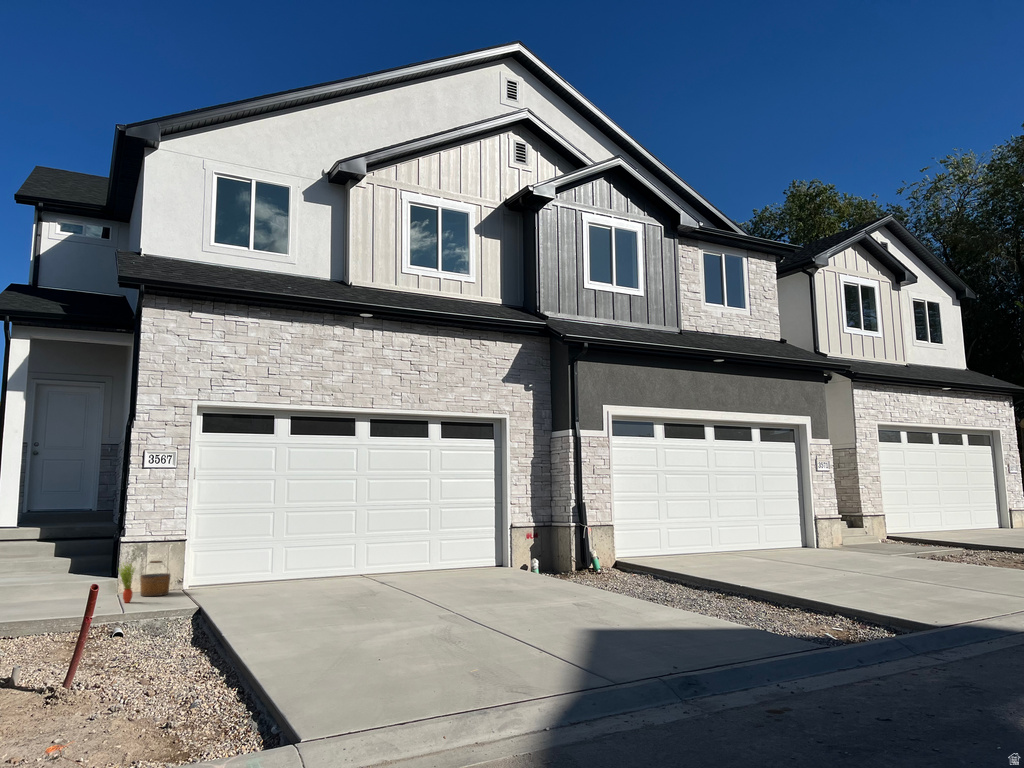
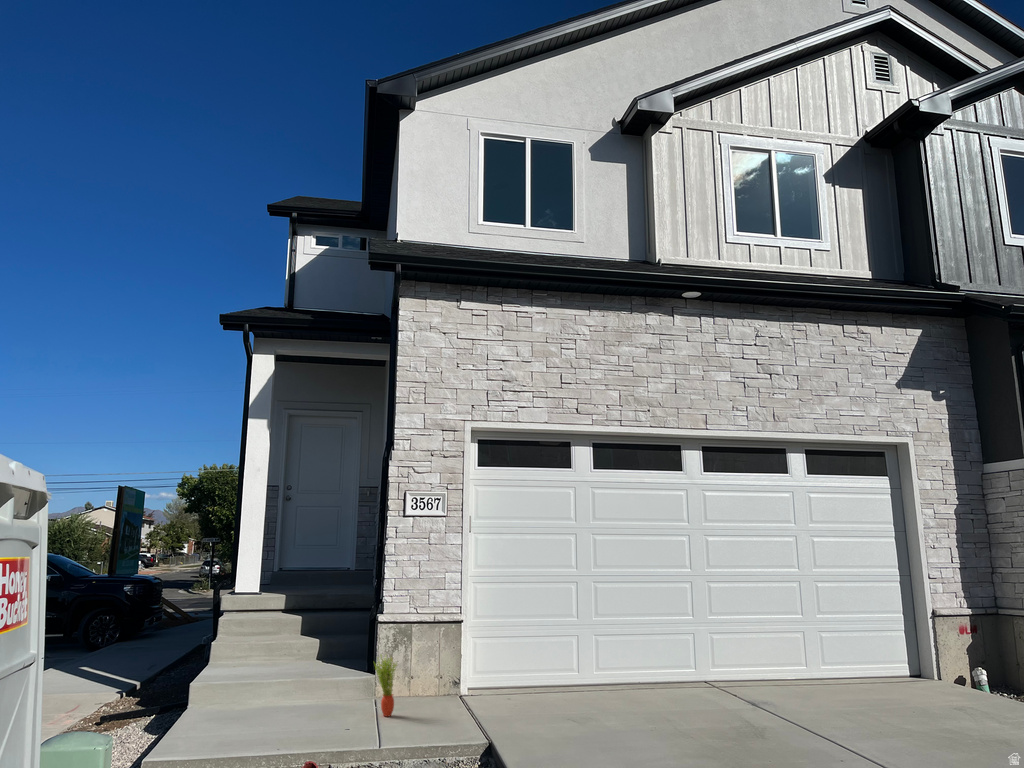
bucket: present [140,561,170,596] -> none [404,652,444,706]

